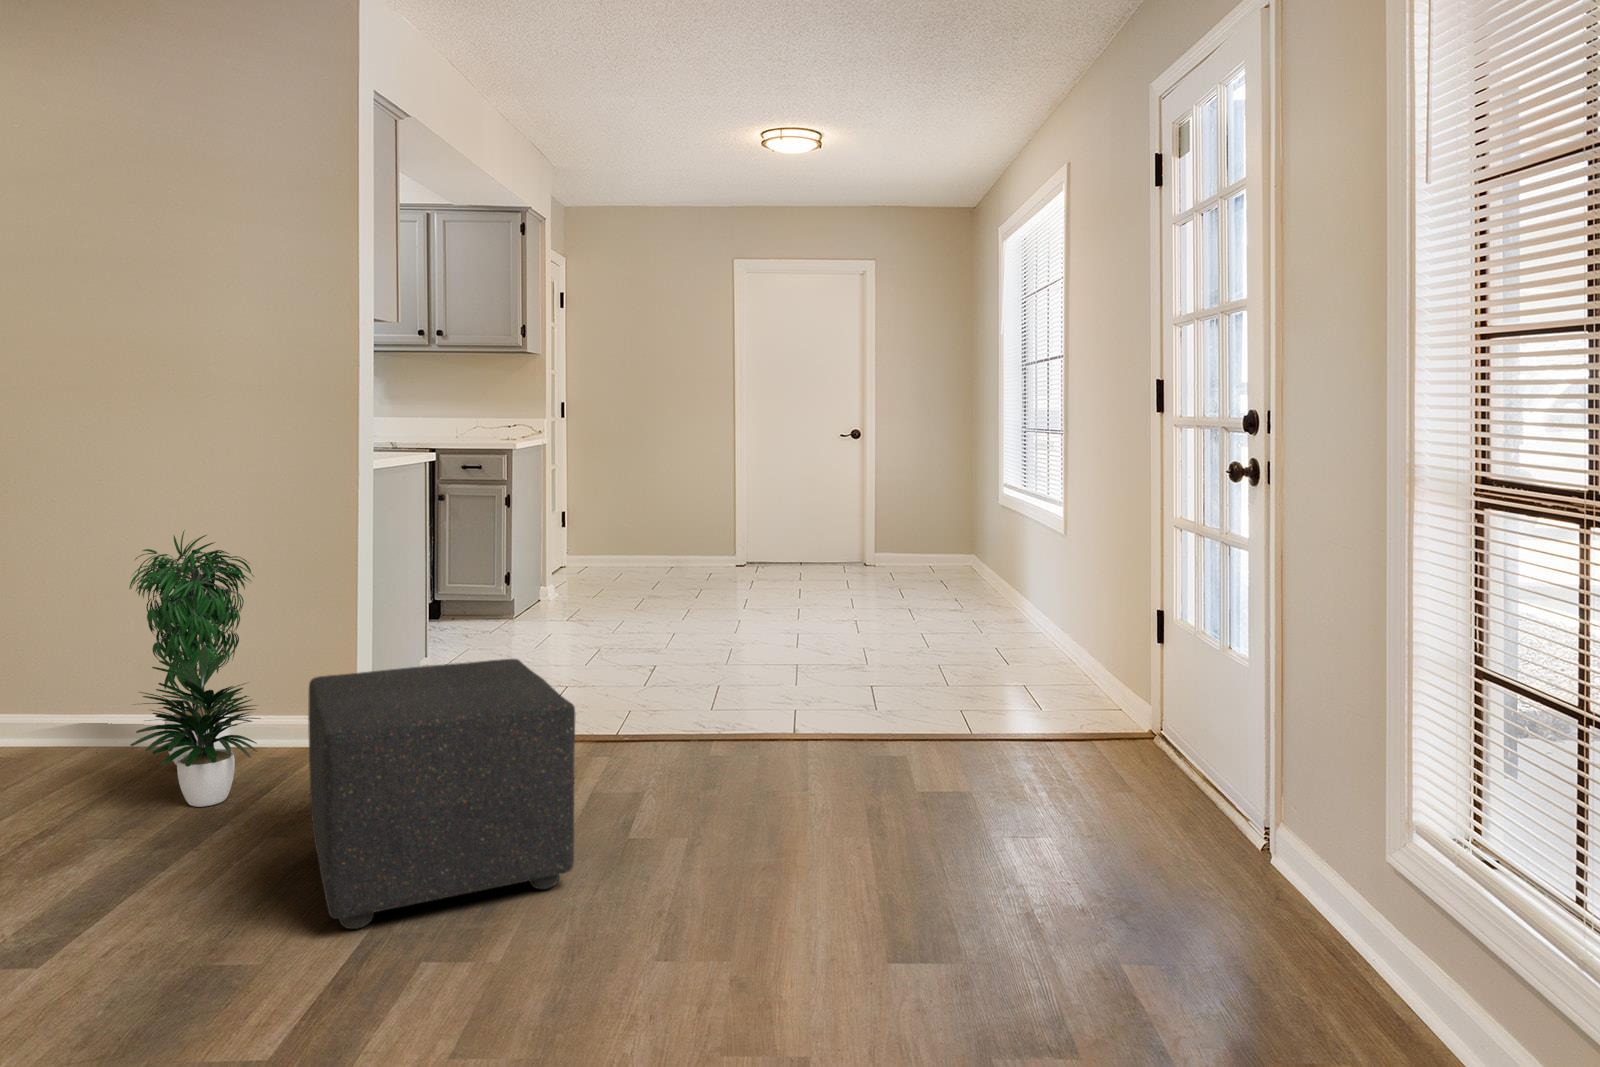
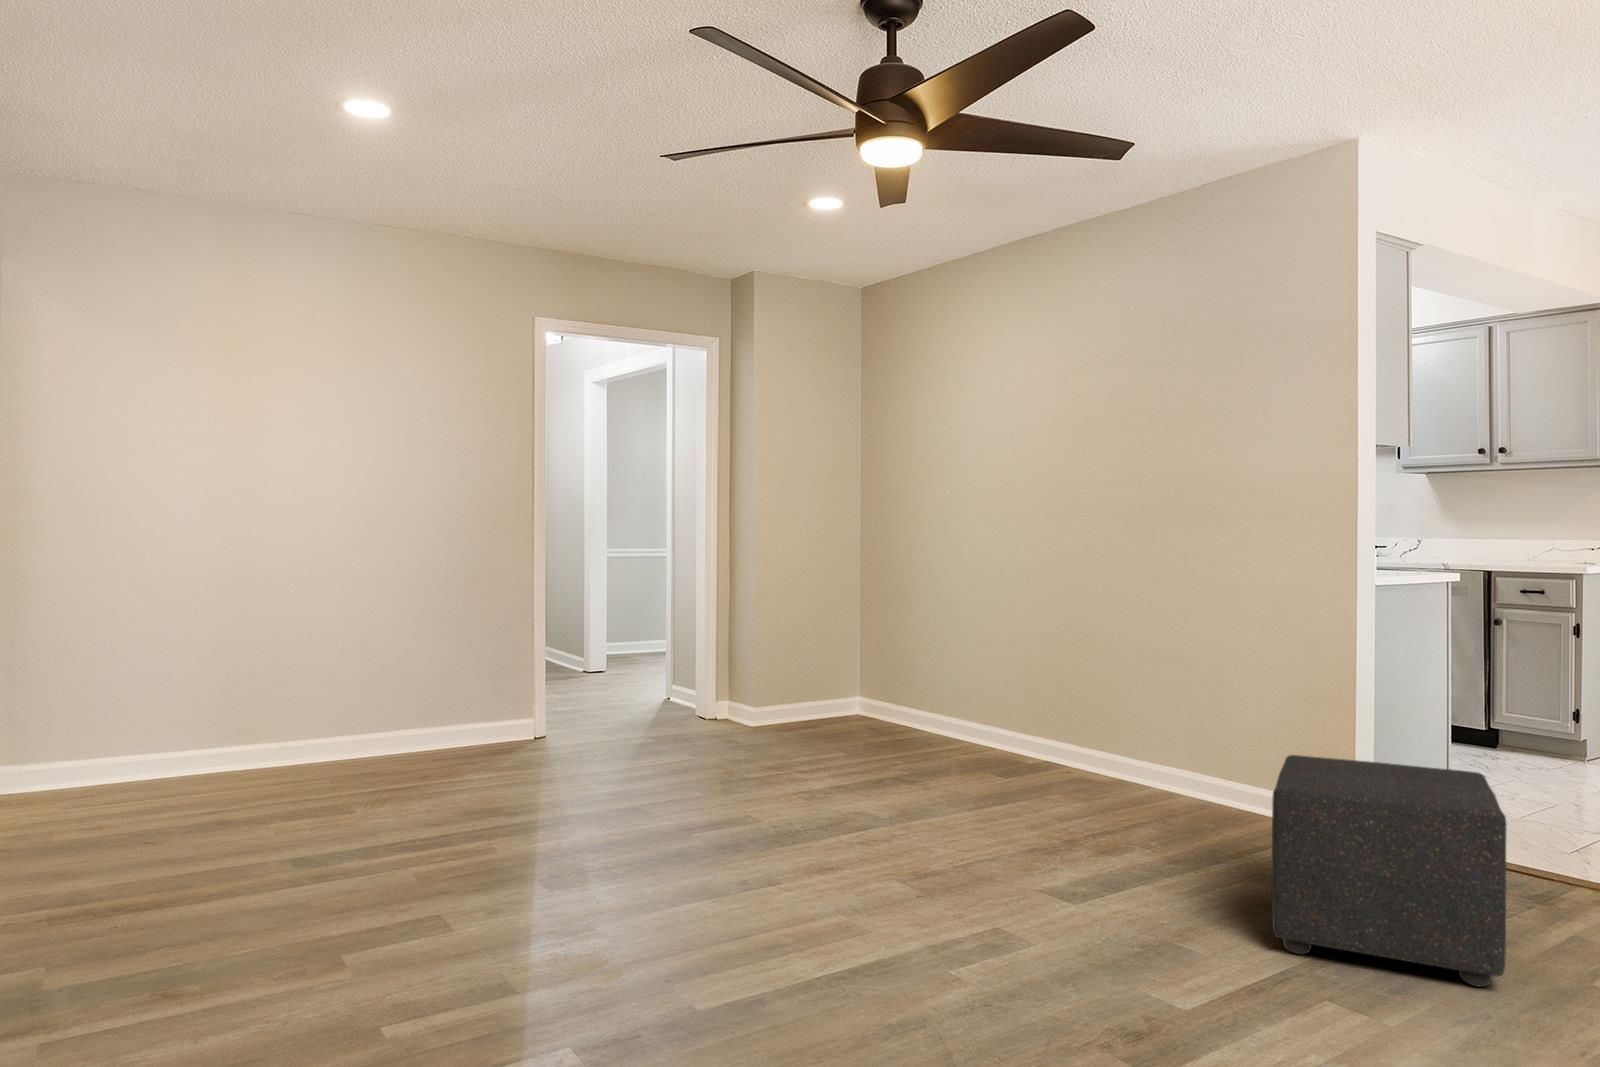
potted plant: present [129,532,260,807] -> none [1171,633,1272,848]

